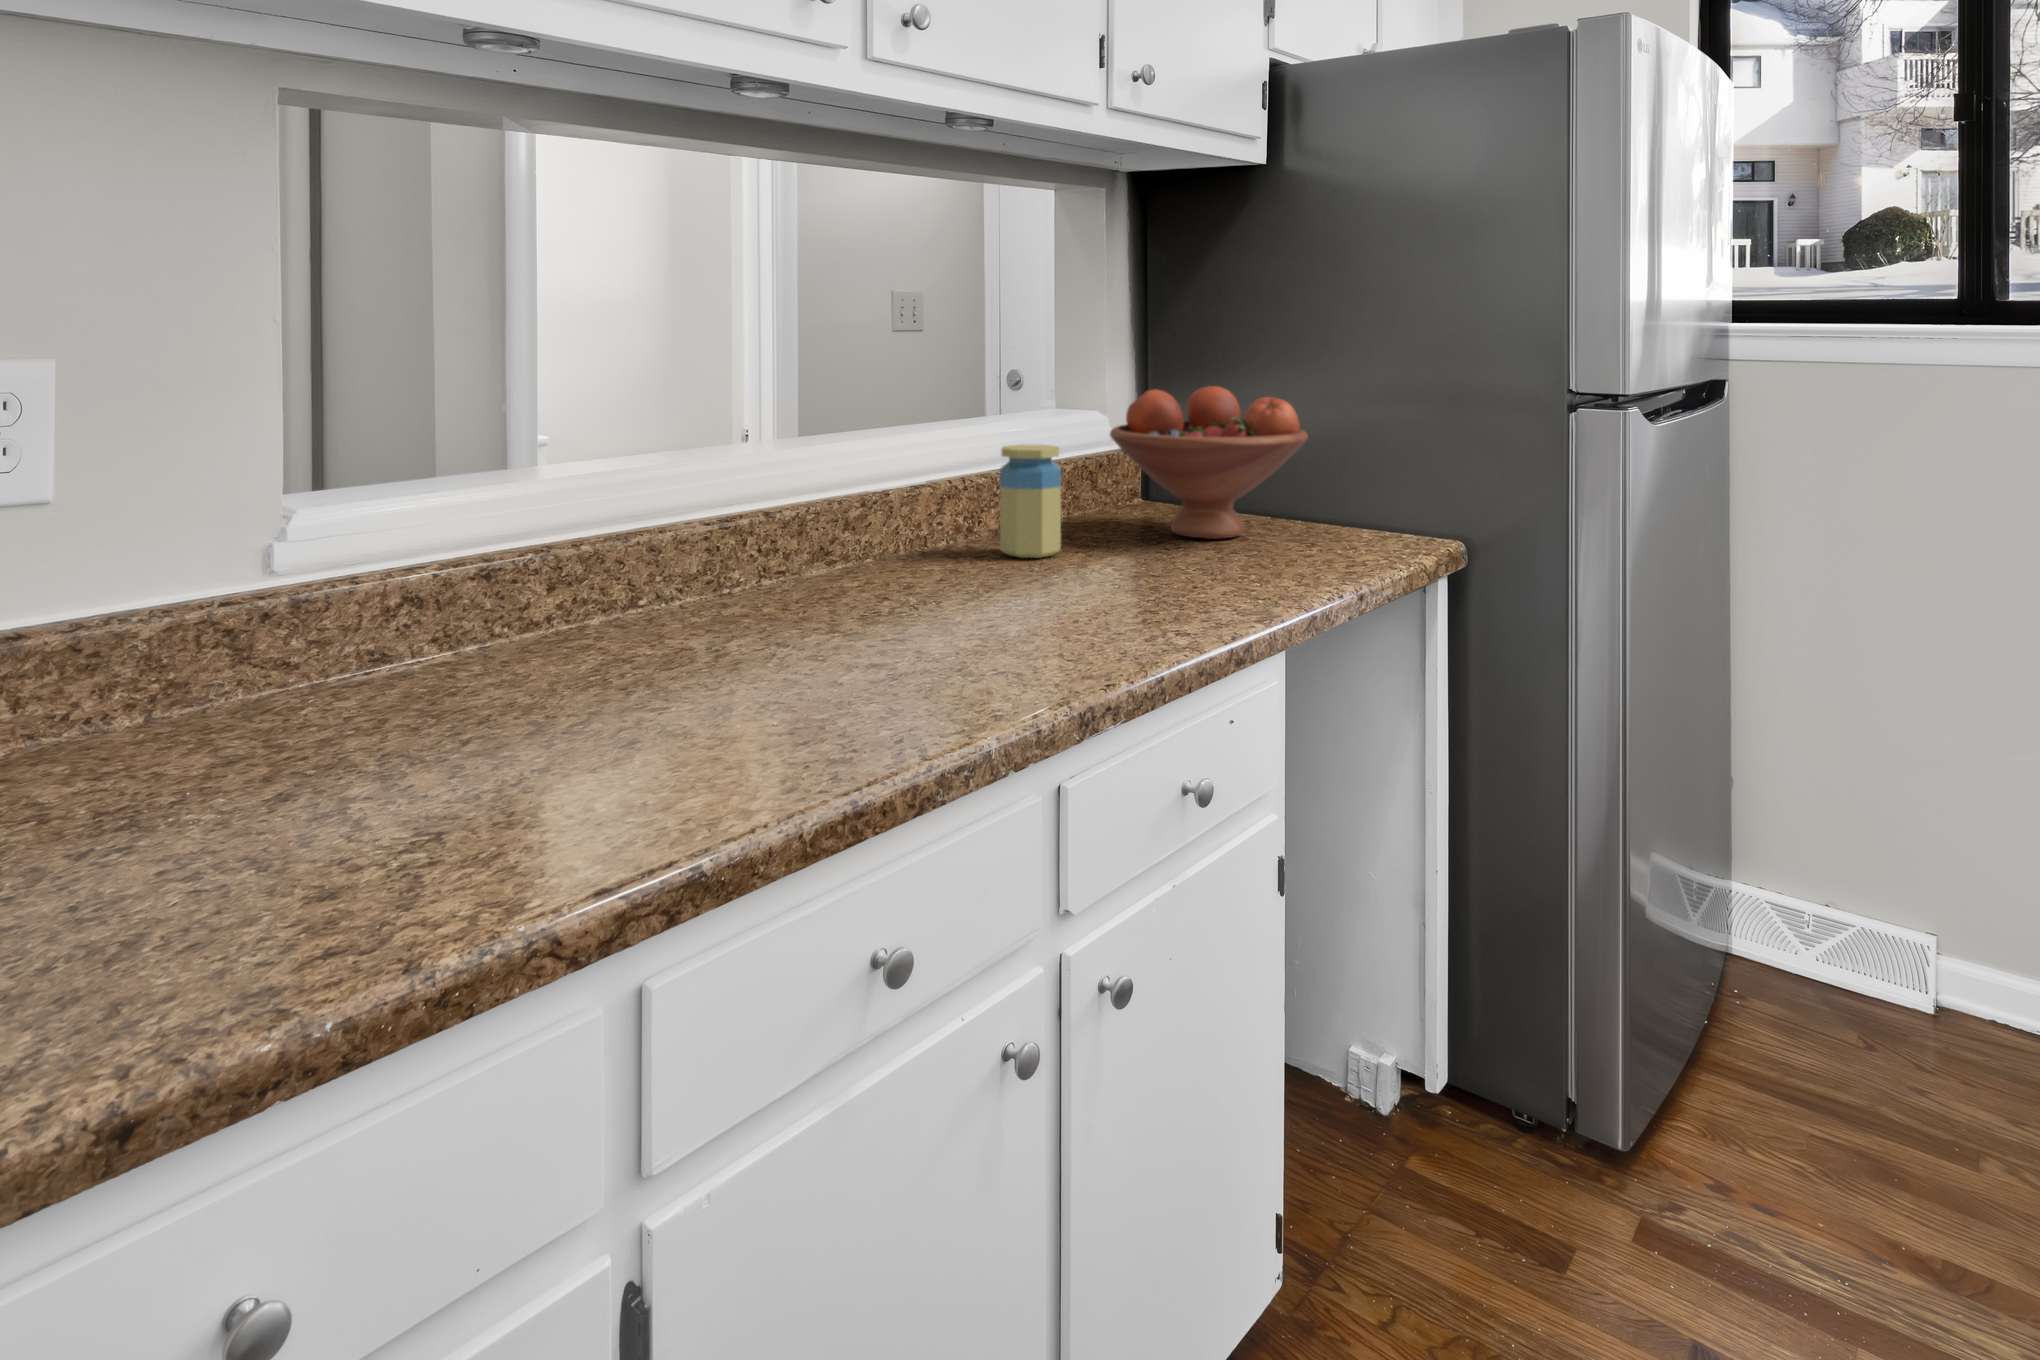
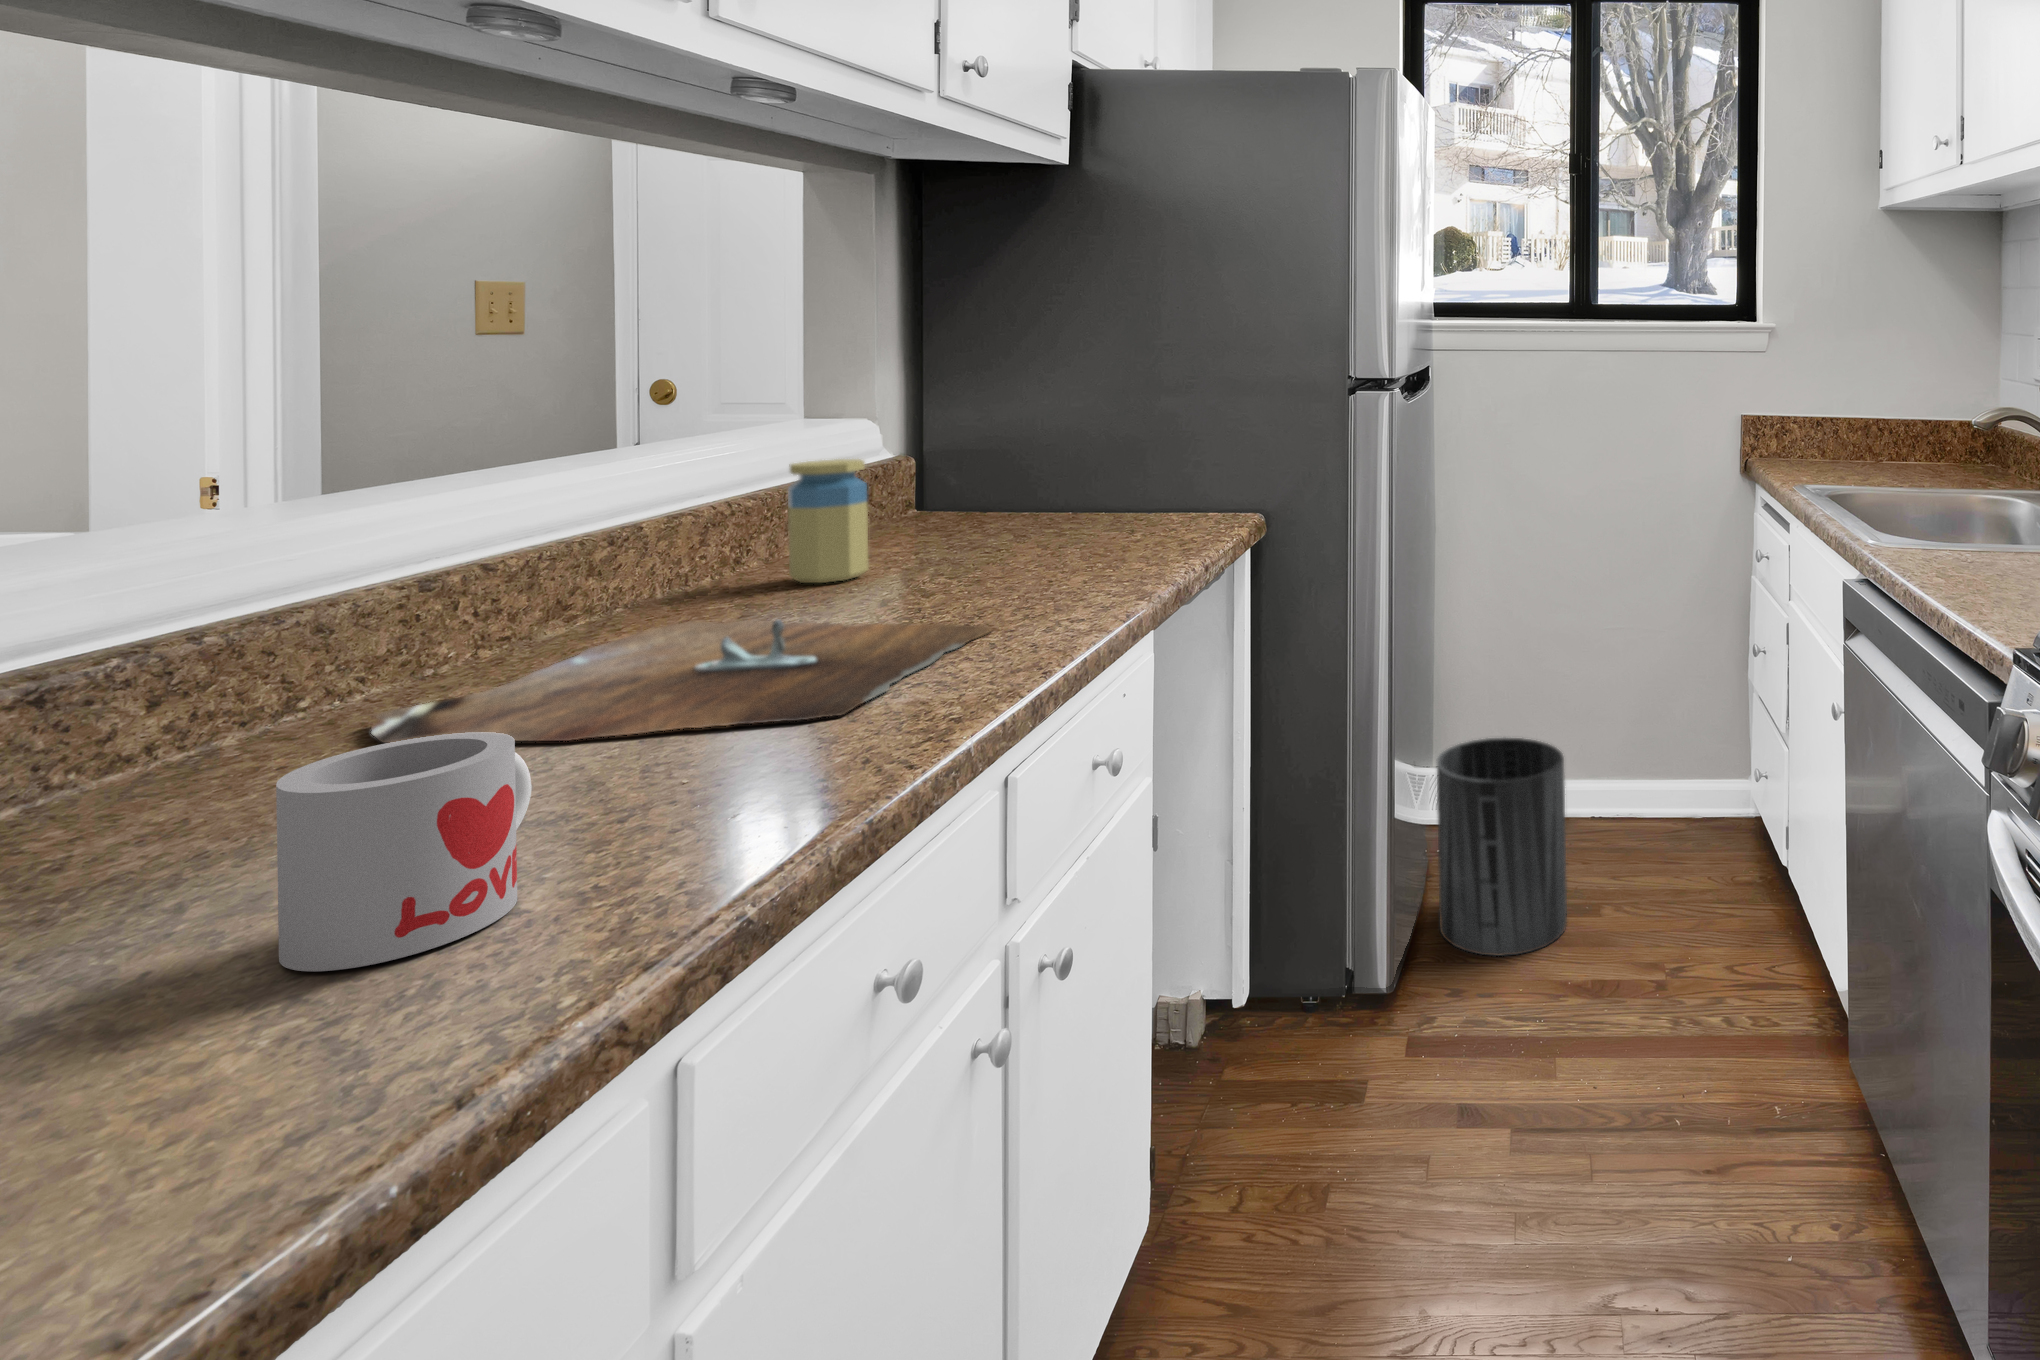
fruit bowl: present [1110,386,1308,539] -> none [900,392,1113,543]
cutting board: none [653,579,1100,697] -> present [372,620,992,743]
mug: none [459,662,628,828] -> present [276,732,532,971]
trash can: none [1717,867,1919,1177] -> present [1436,738,1567,956]

